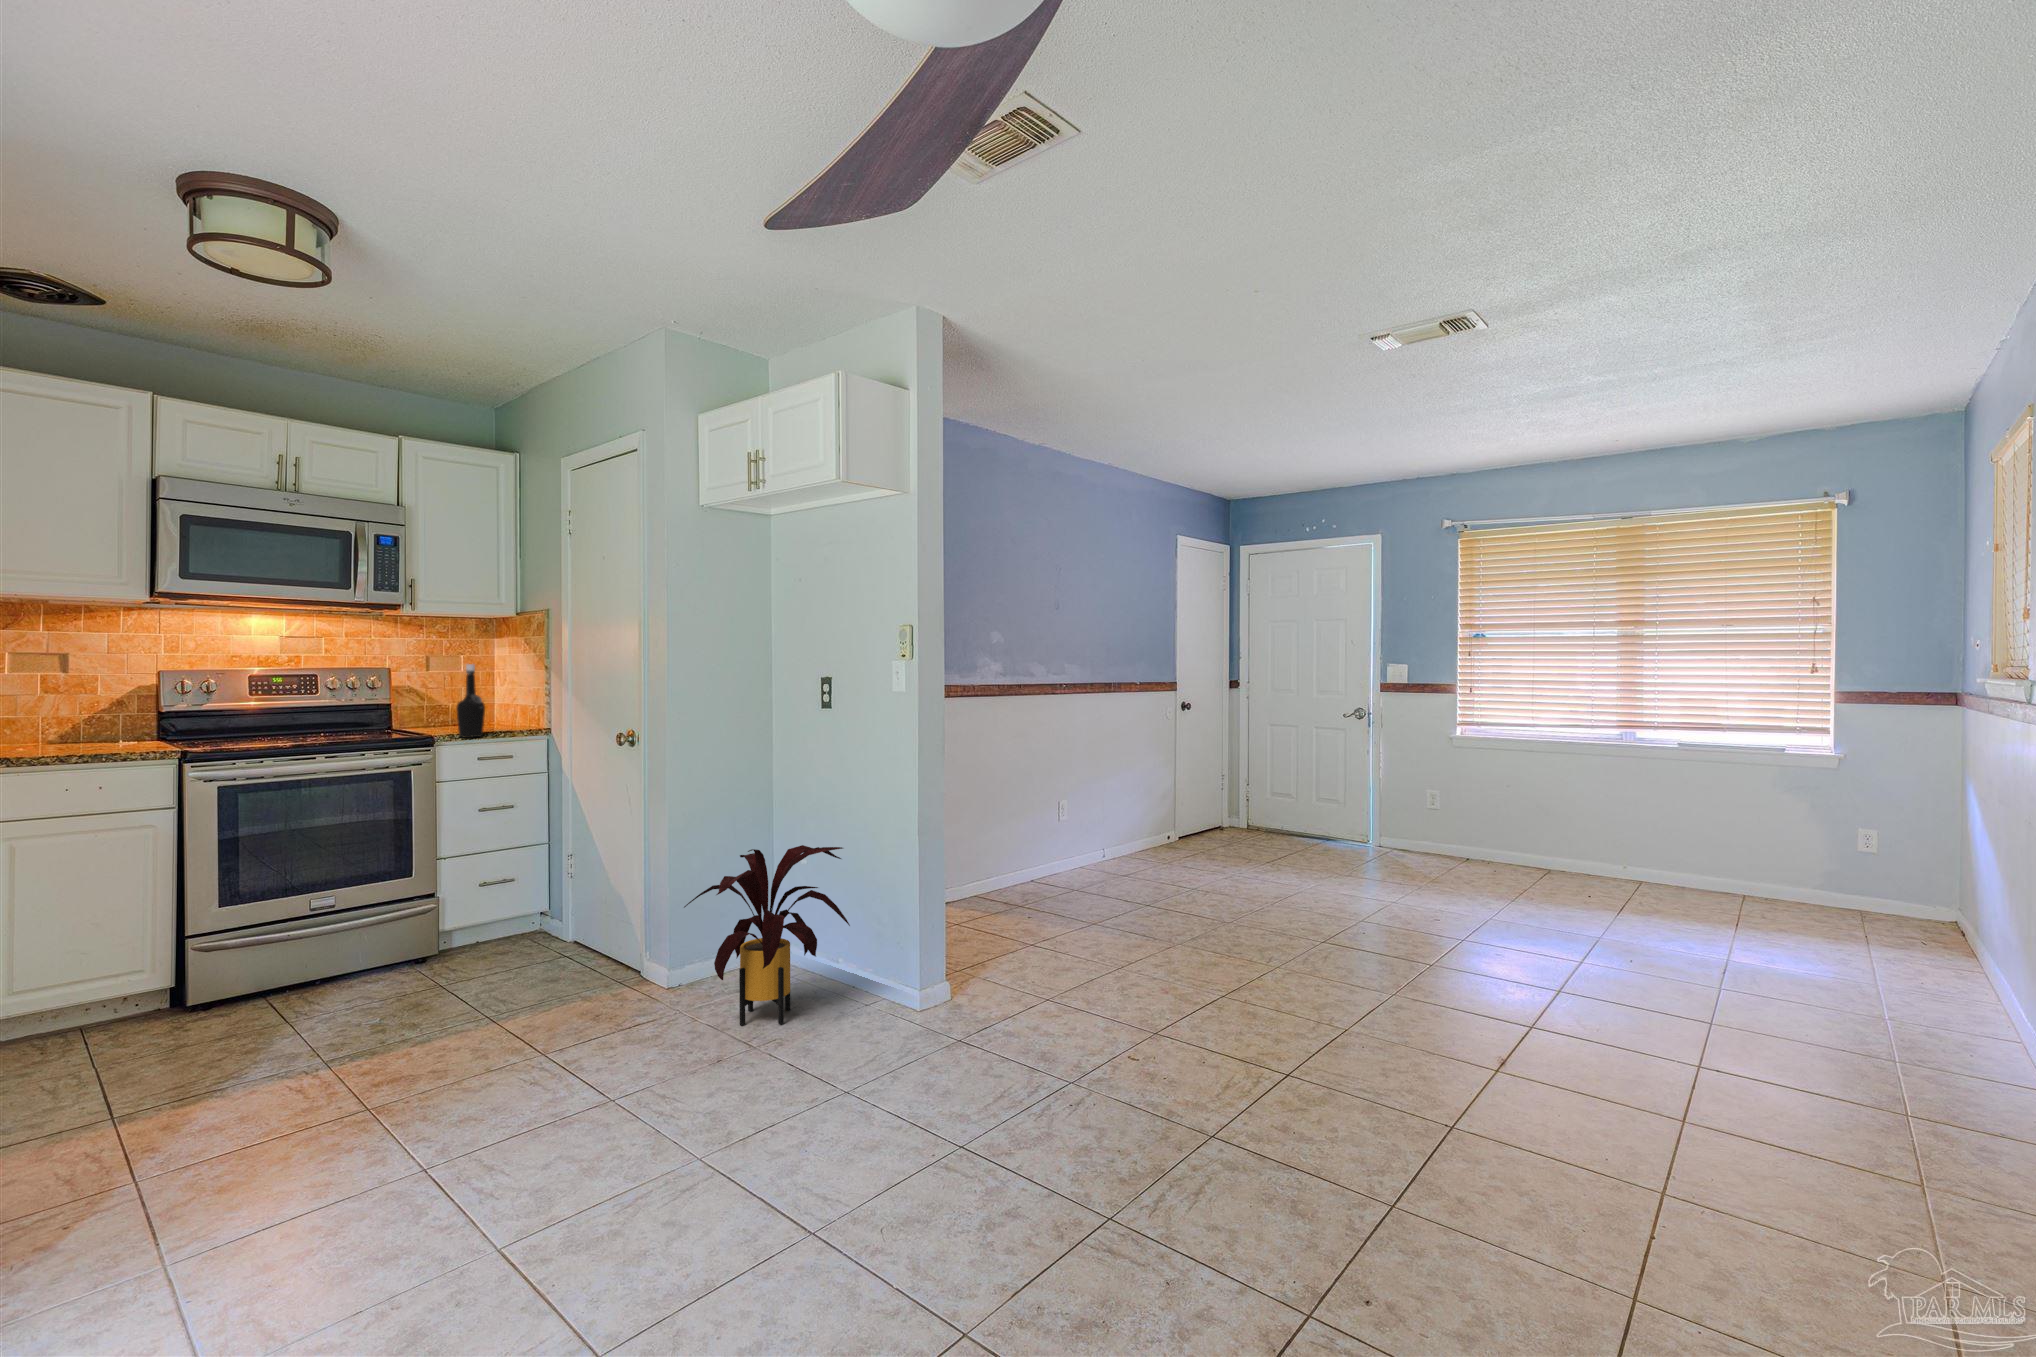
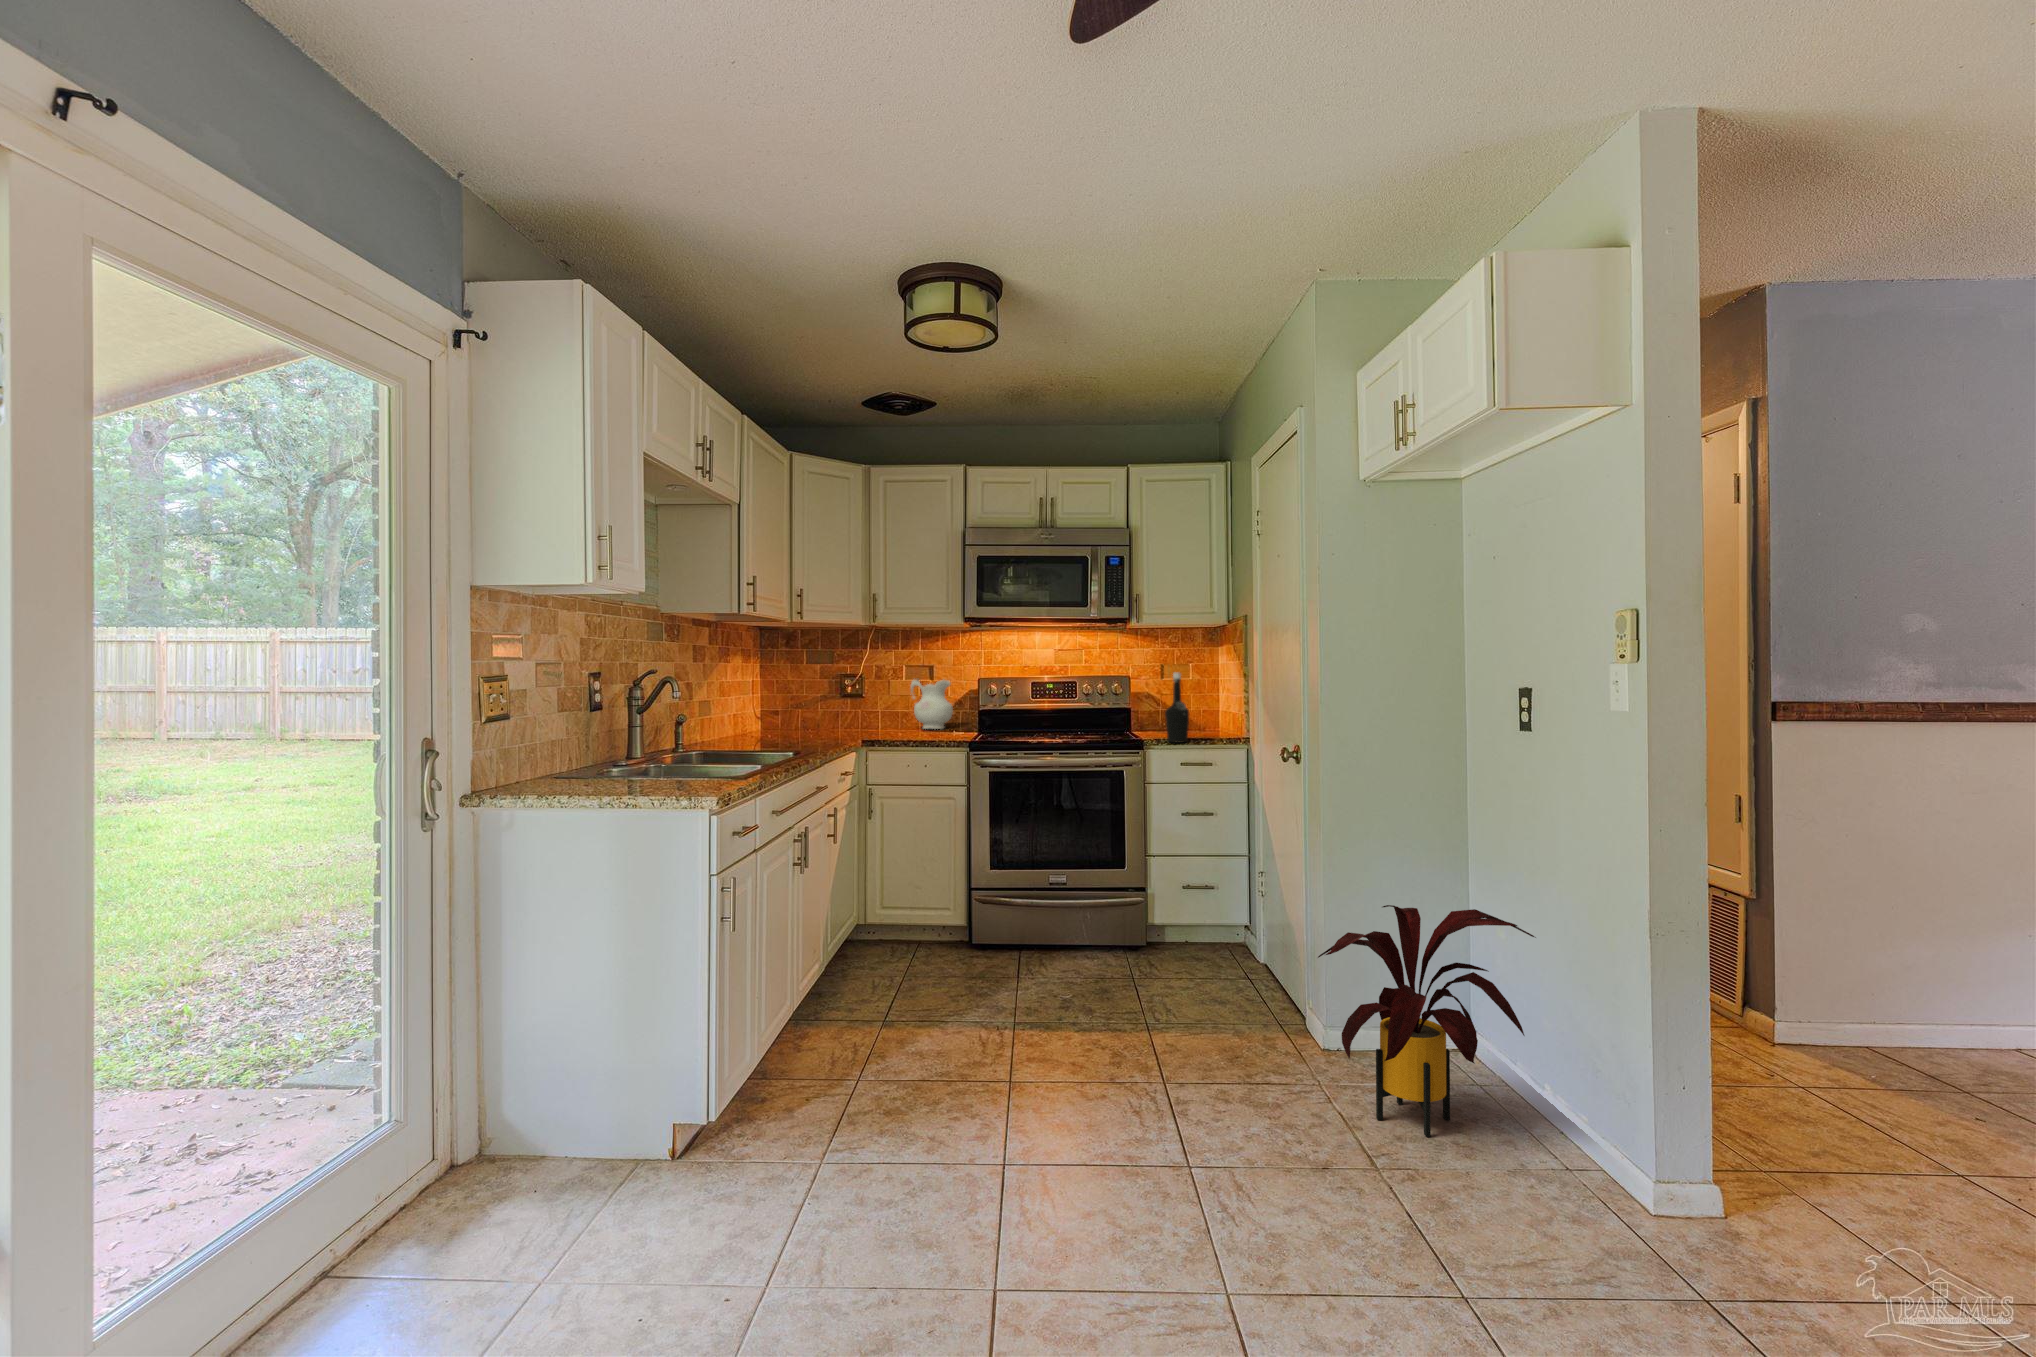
ceramic pitcher: none [32,670,116,739] -> present [911,679,953,729]

